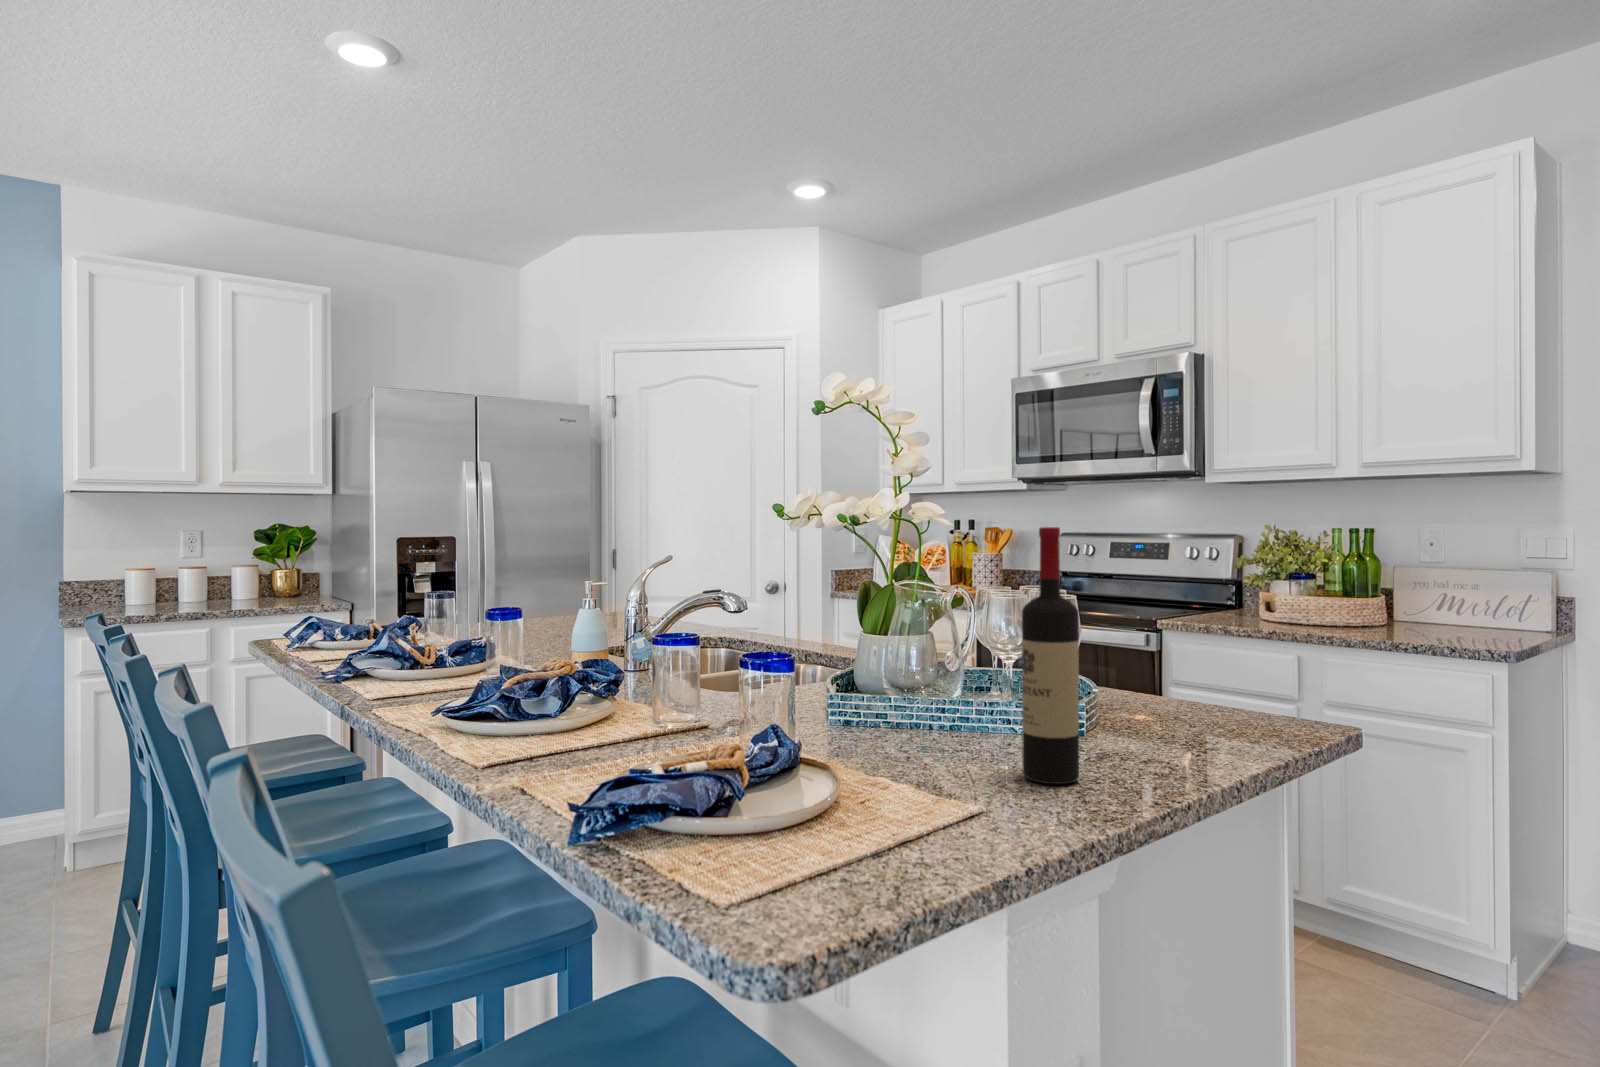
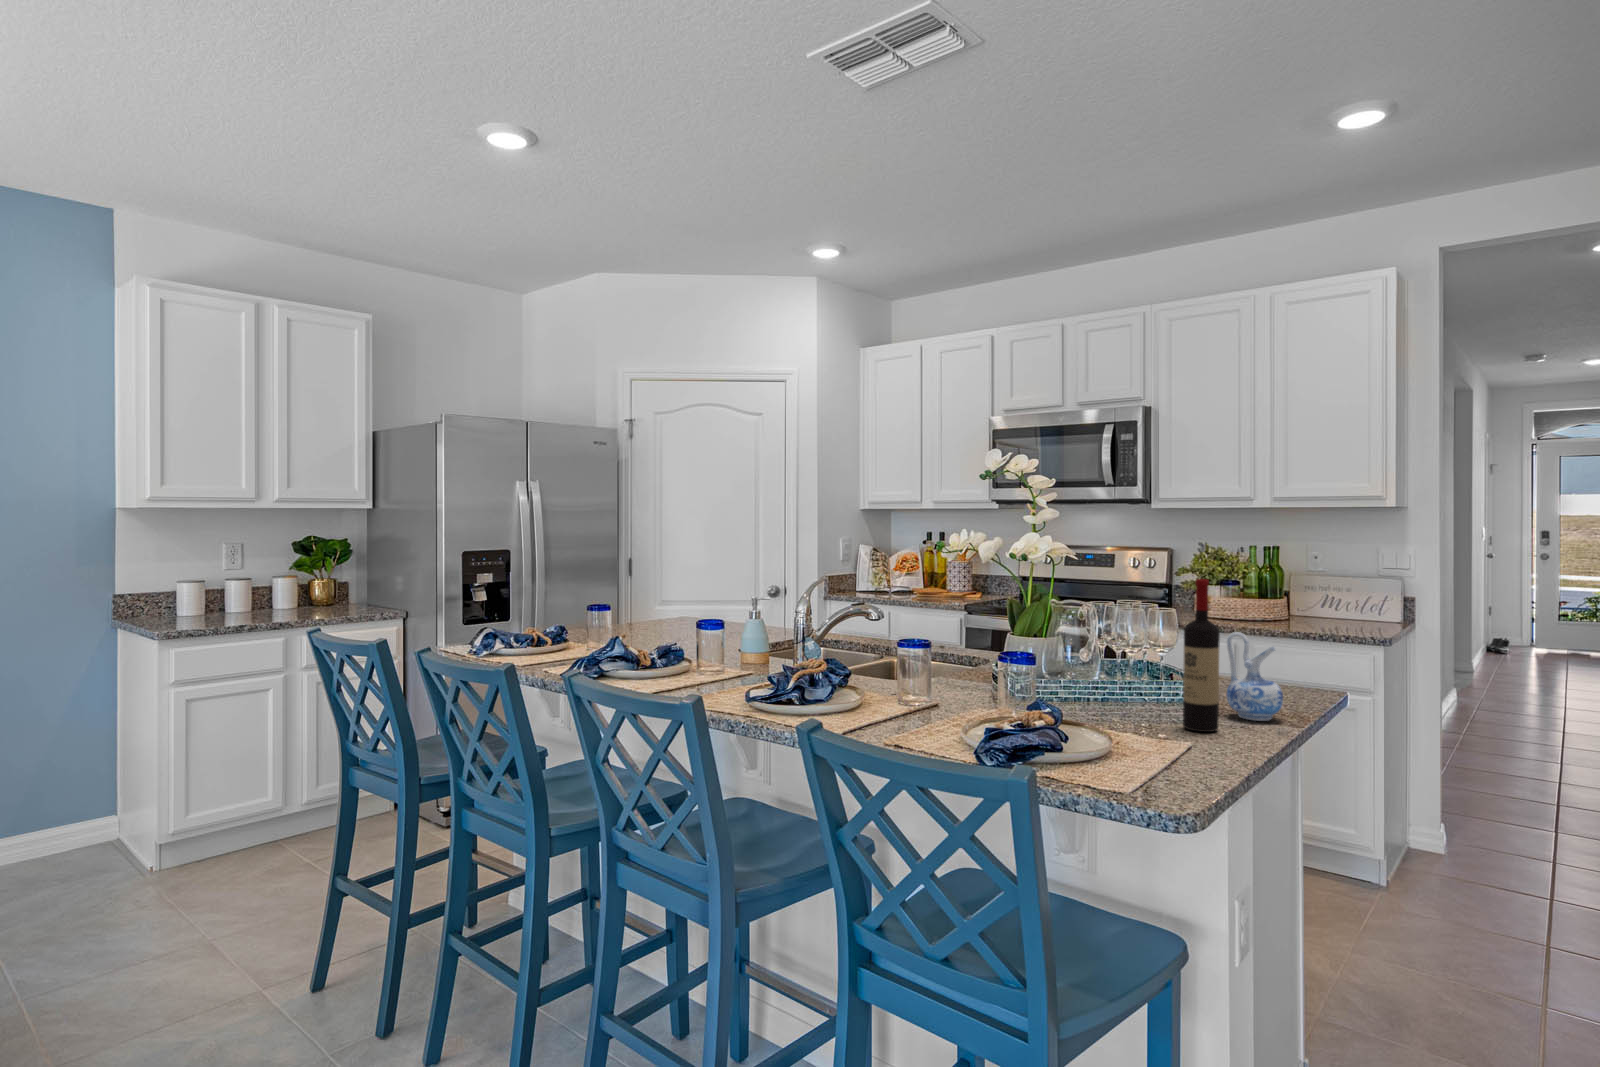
ceramic pitcher: none [1125,620,1215,768] -> present [1227,632,1283,721]

